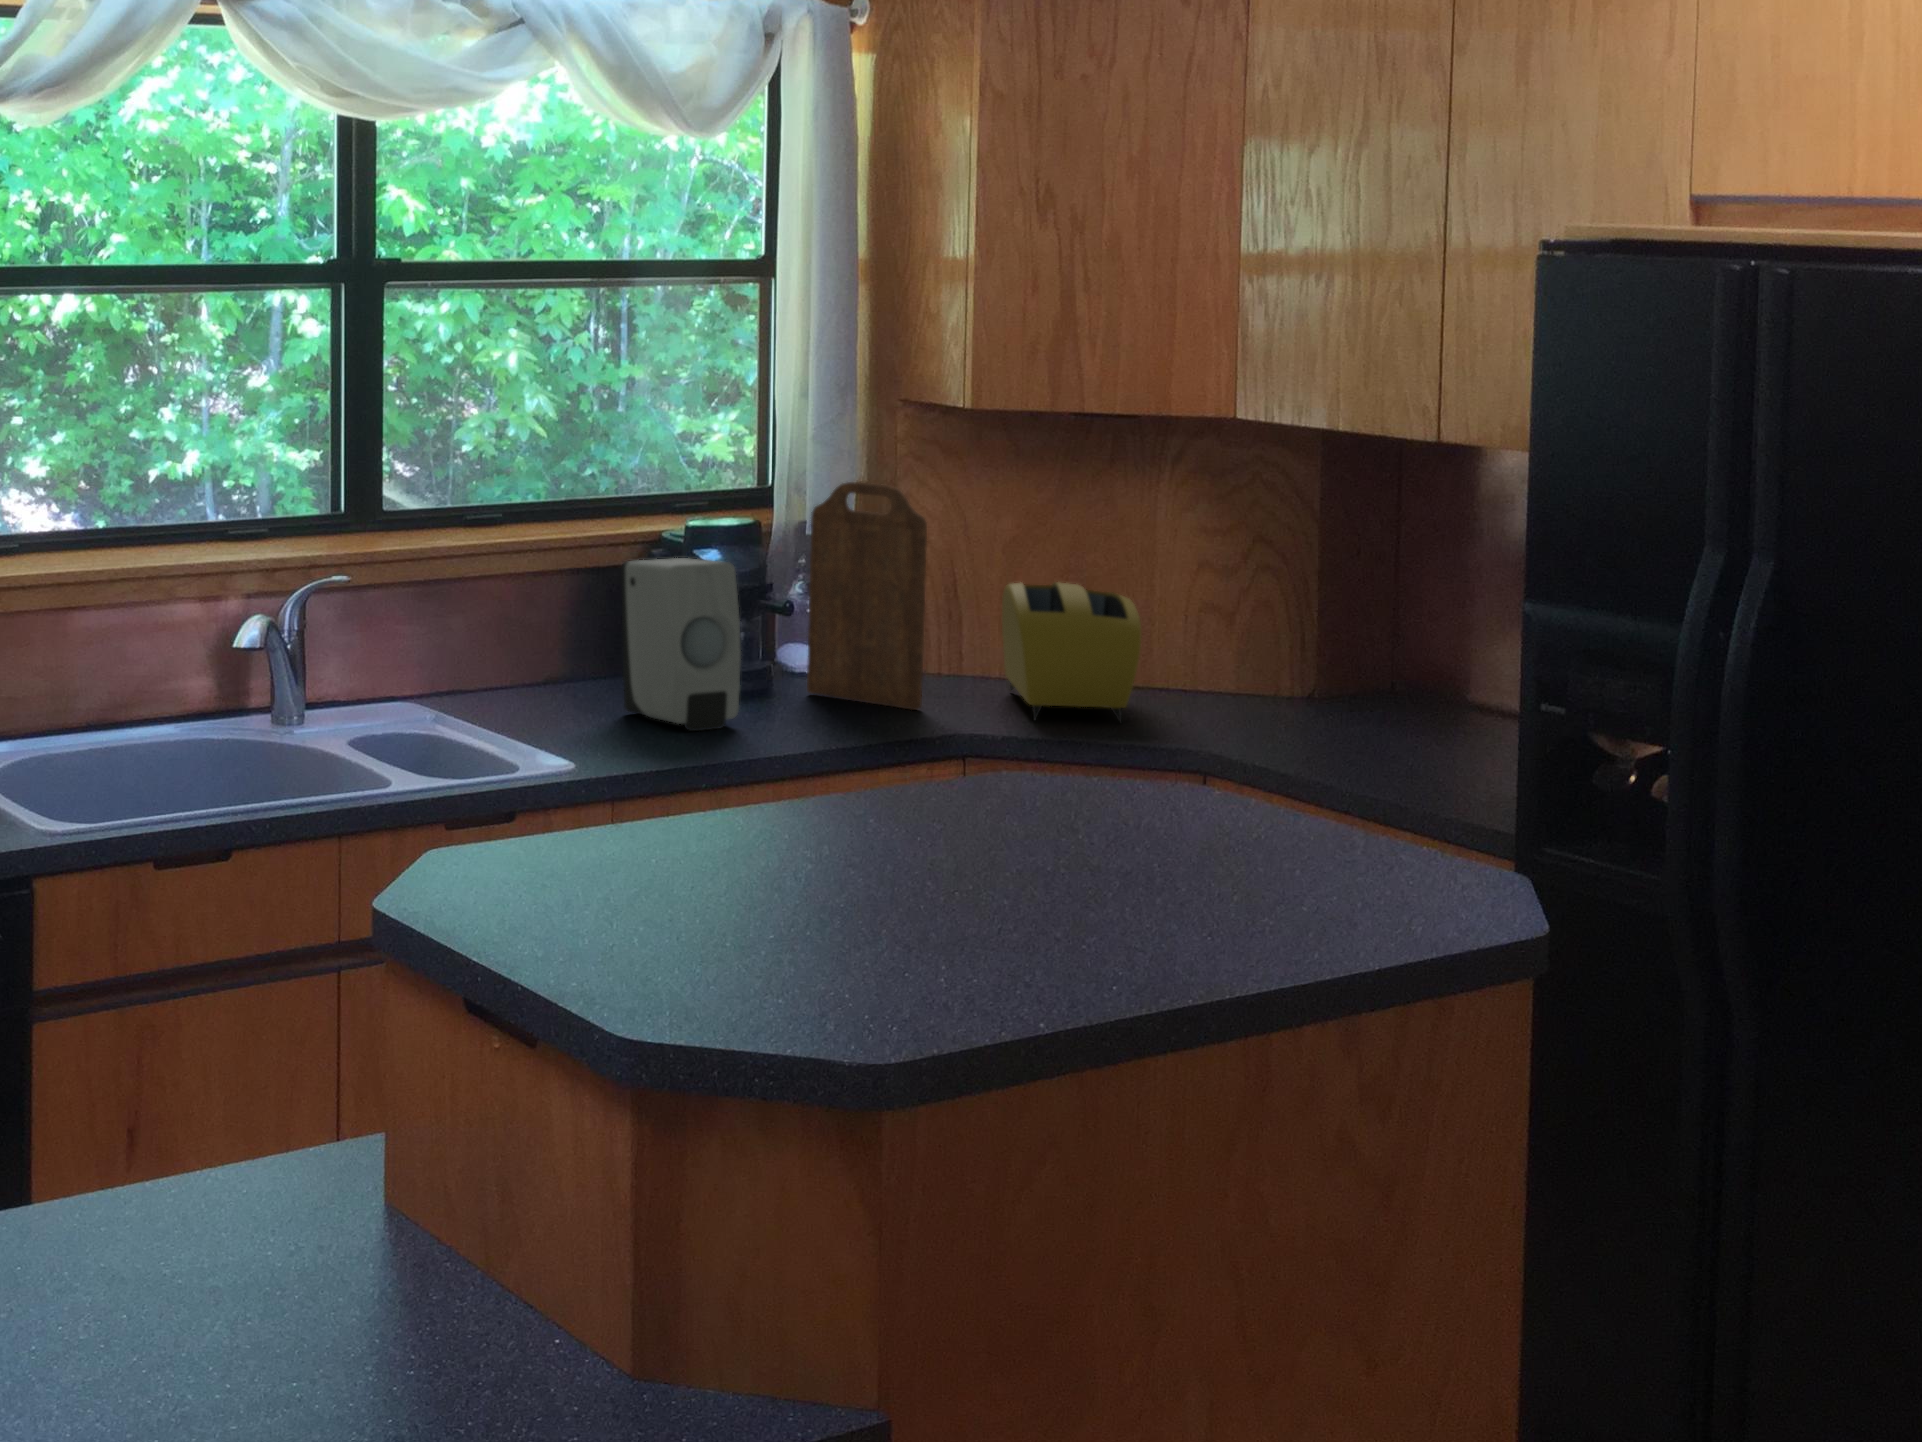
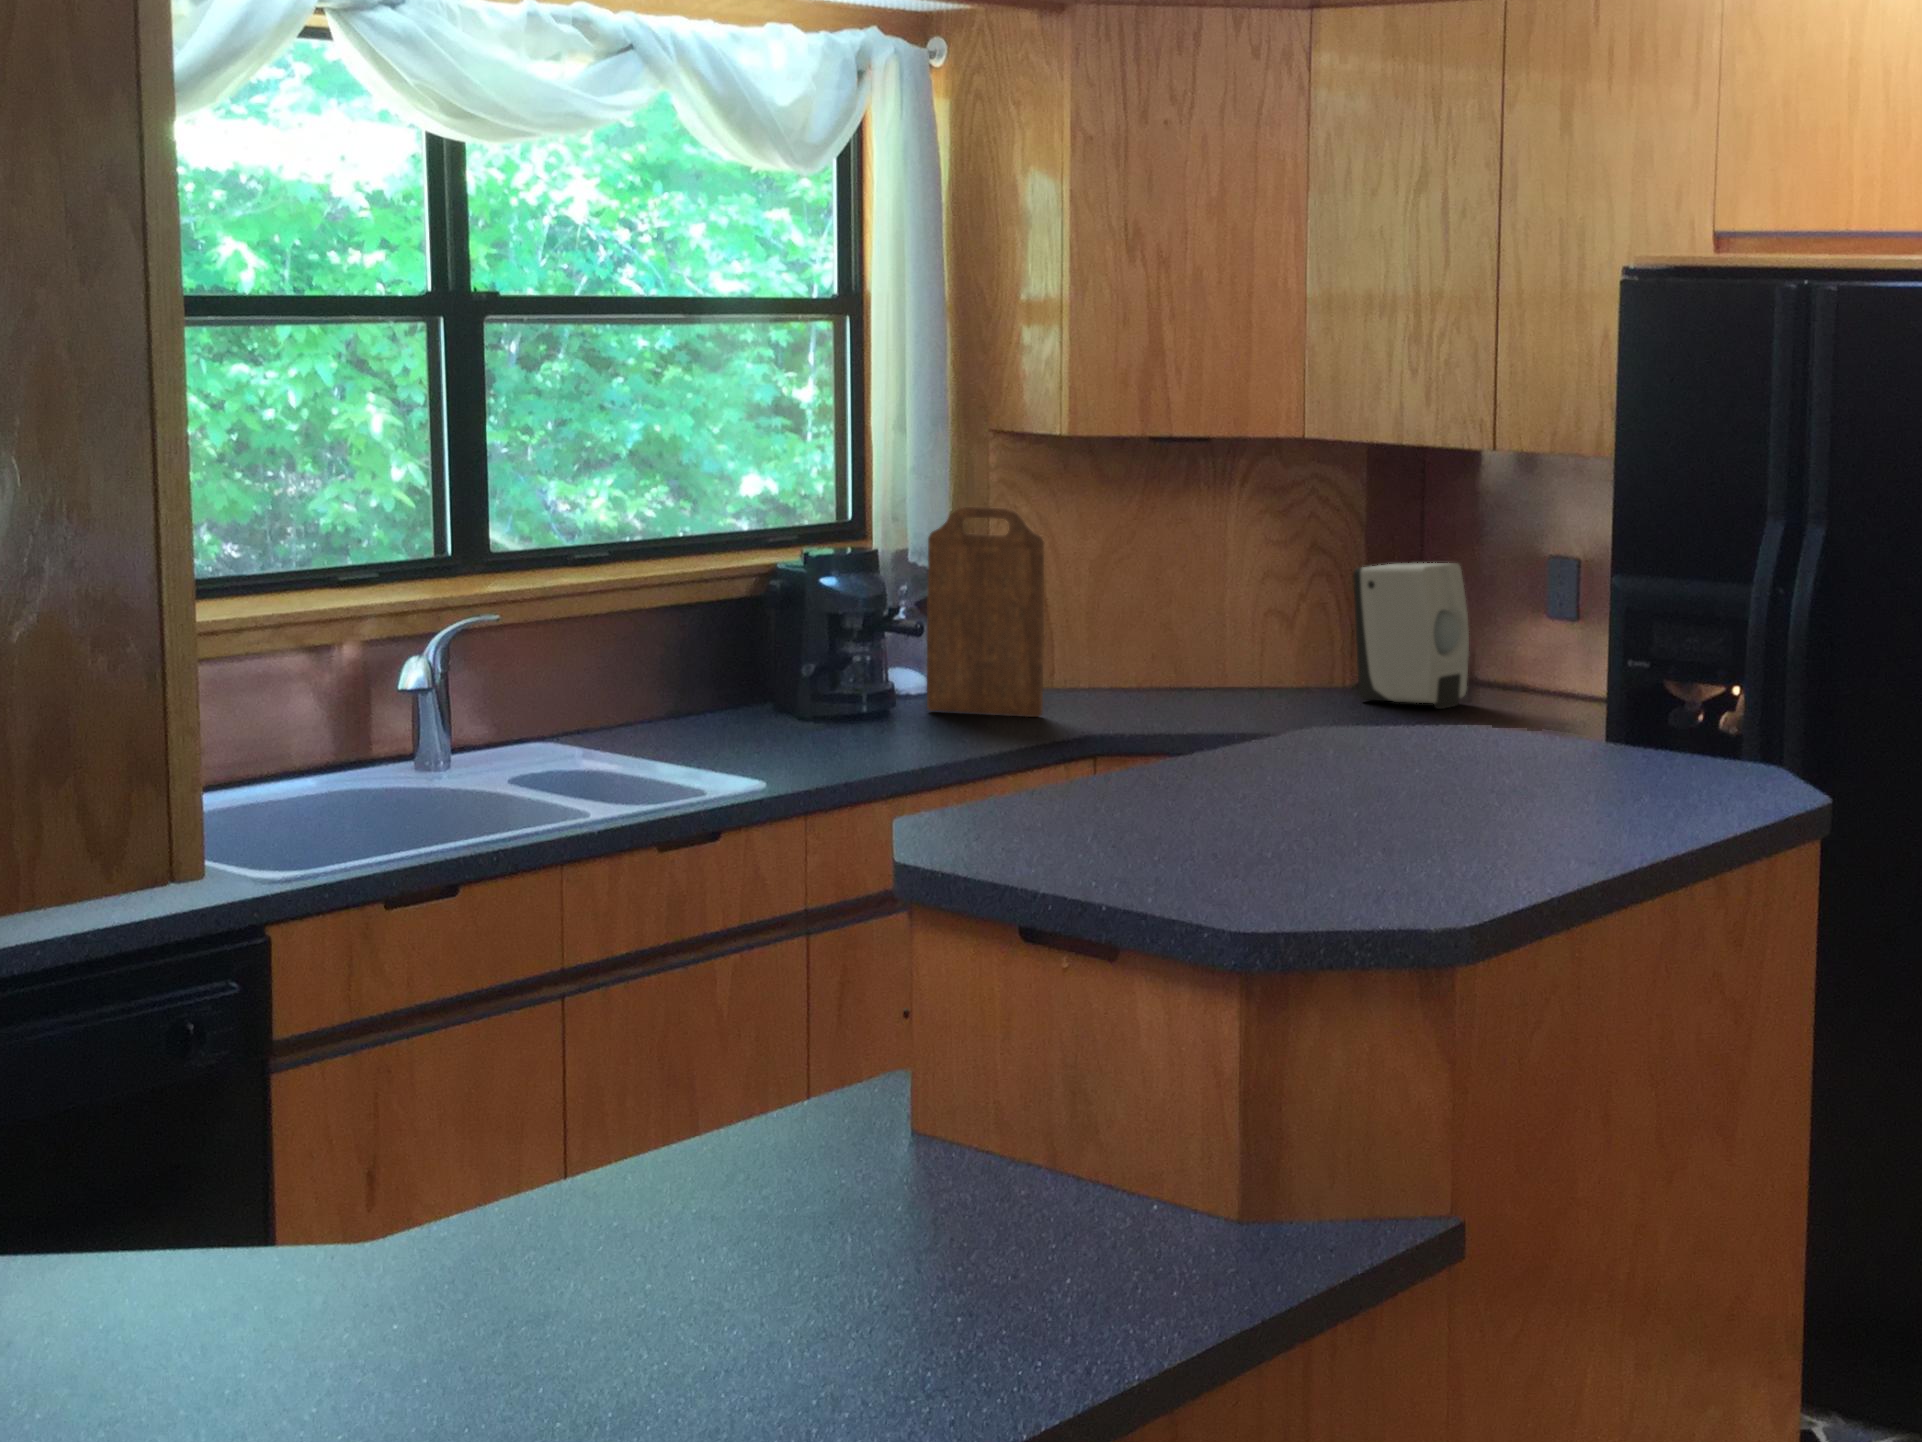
soap dispenser: present [621,558,741,731] -> present [1353,563,1469,709]
toaster: present [1002,582,1141,723] -> none [1098,593,1239,718]

